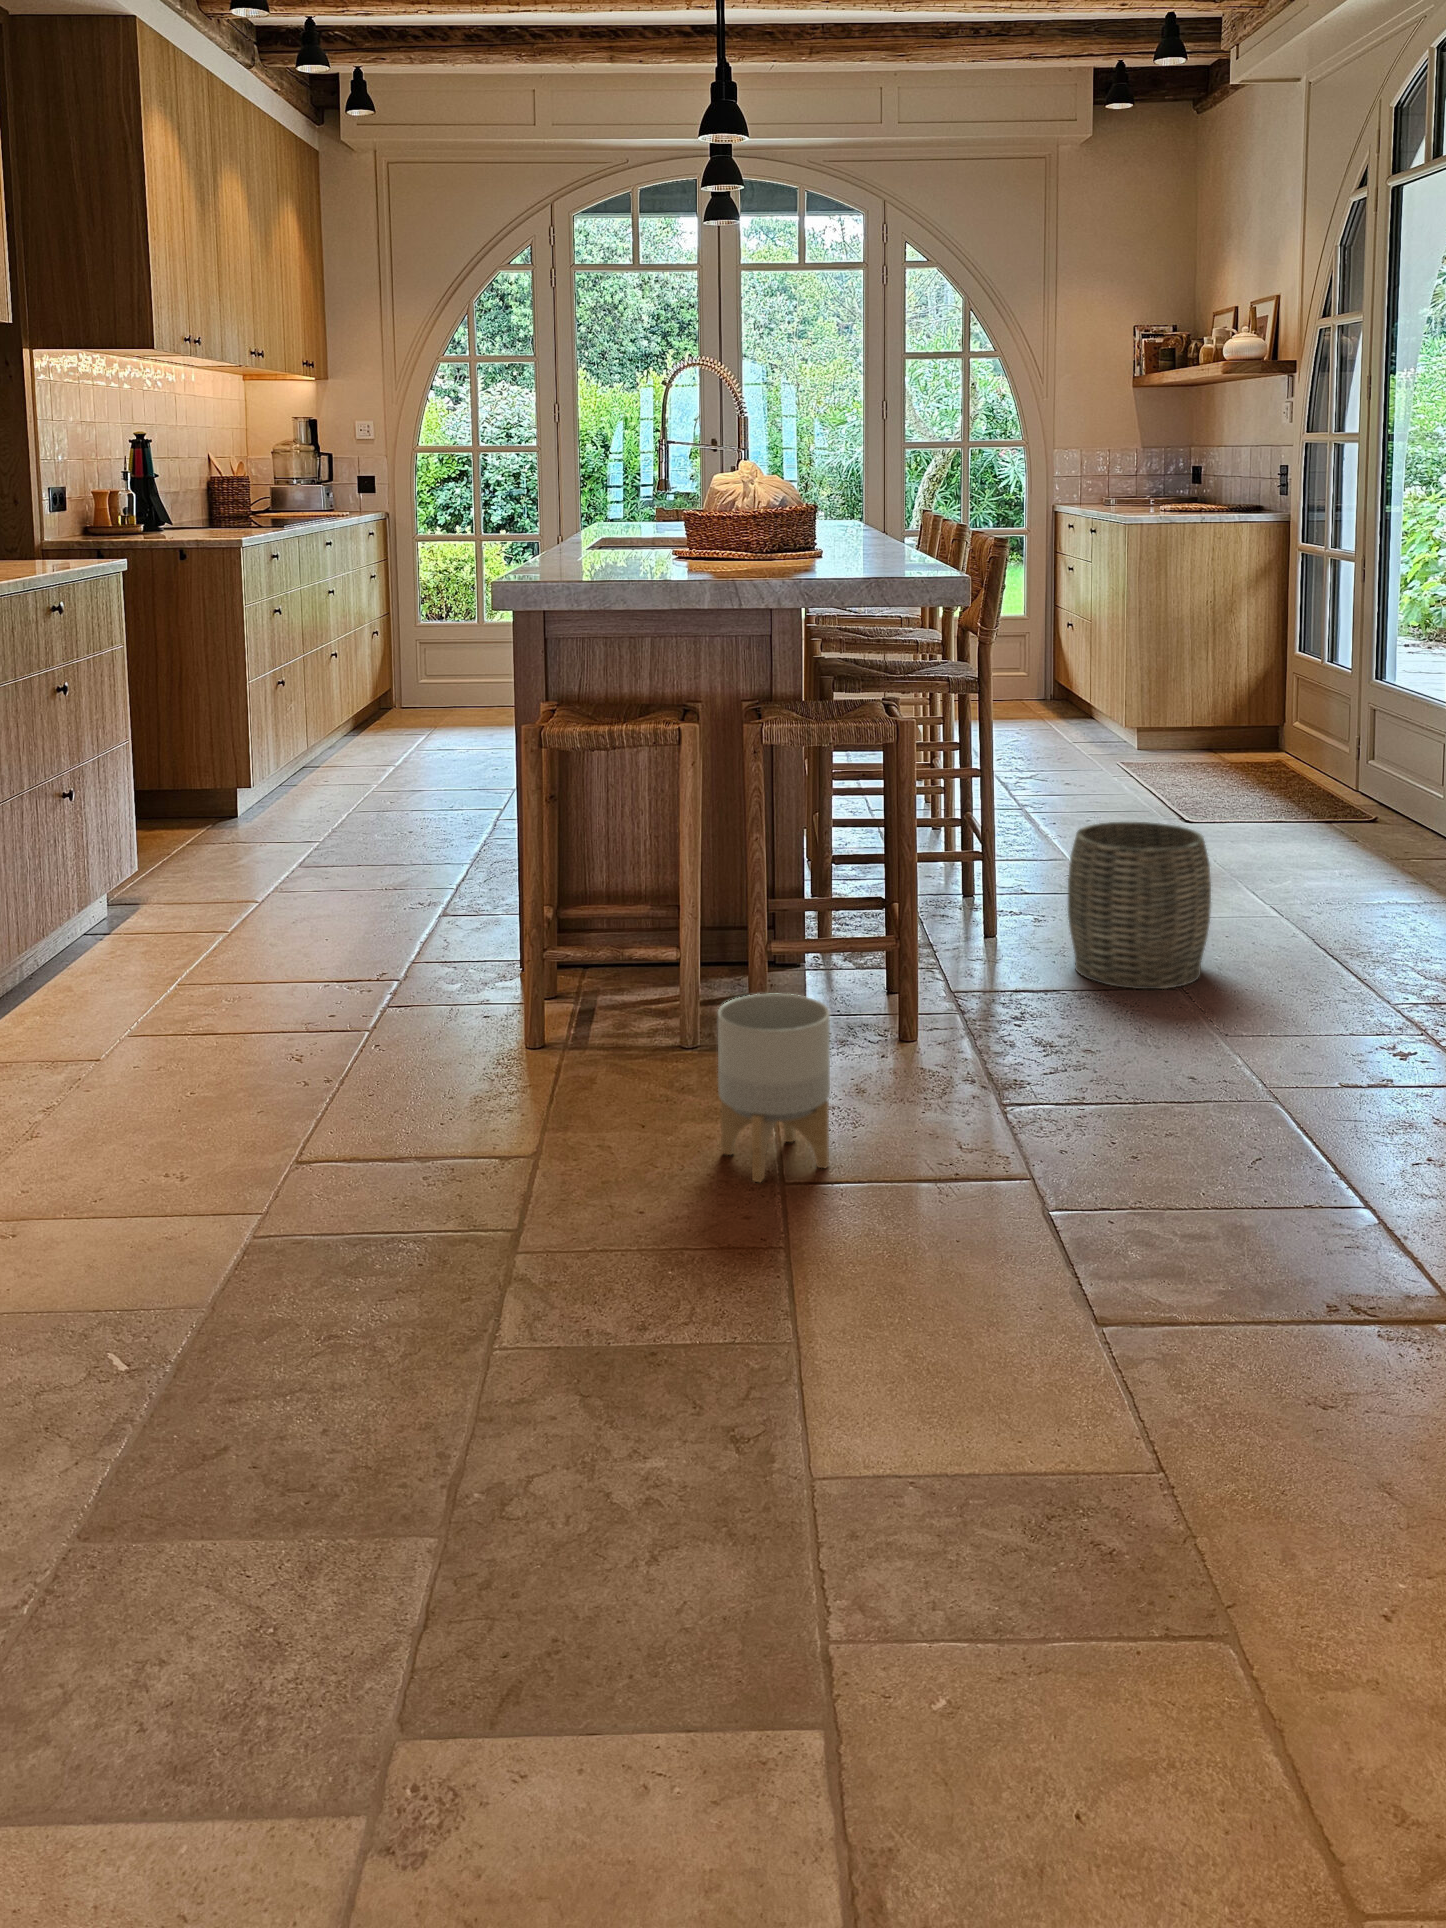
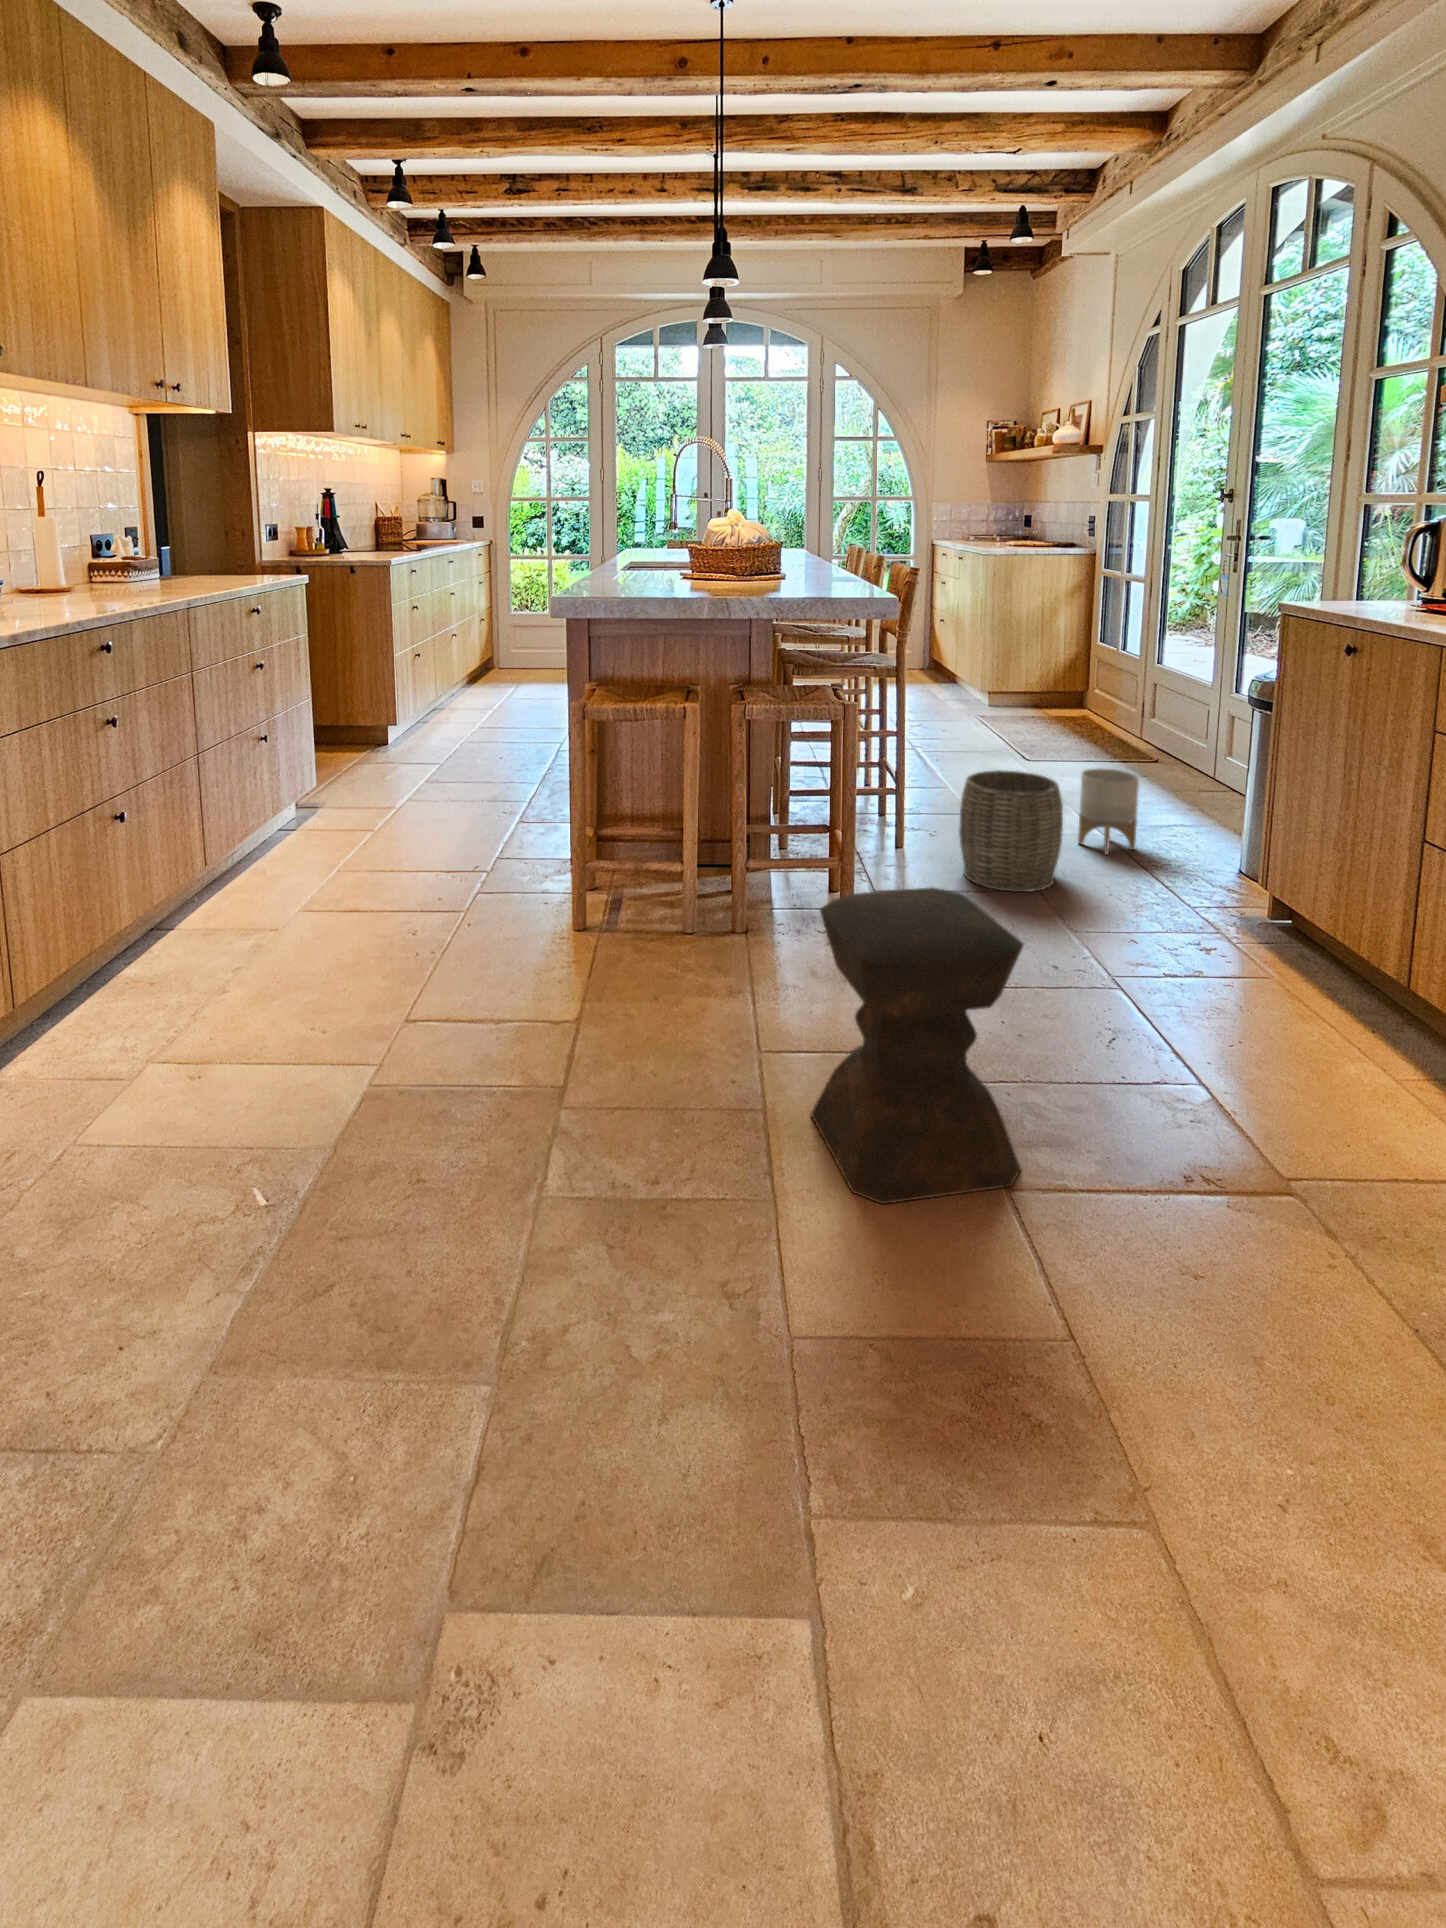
stool: none [846,946,1118,1346] -> present [811,887,1024,1204]
planter: present [718,994,830,1182] -> present [1078,768,1139,855]

